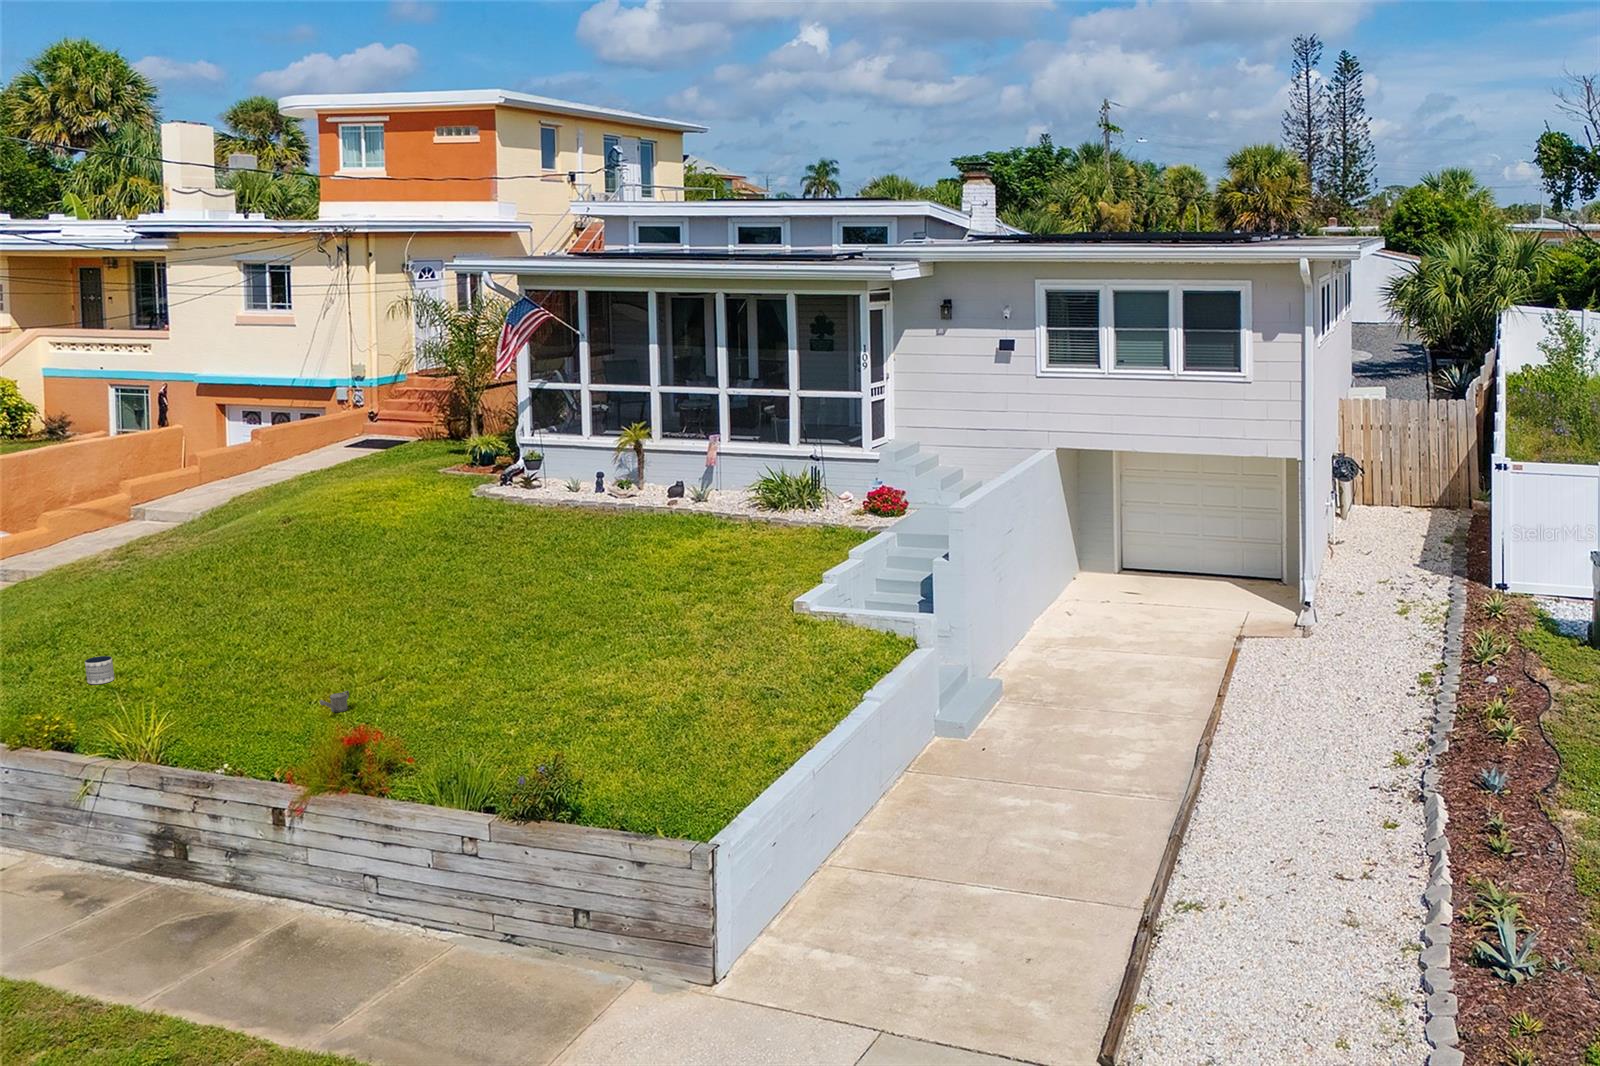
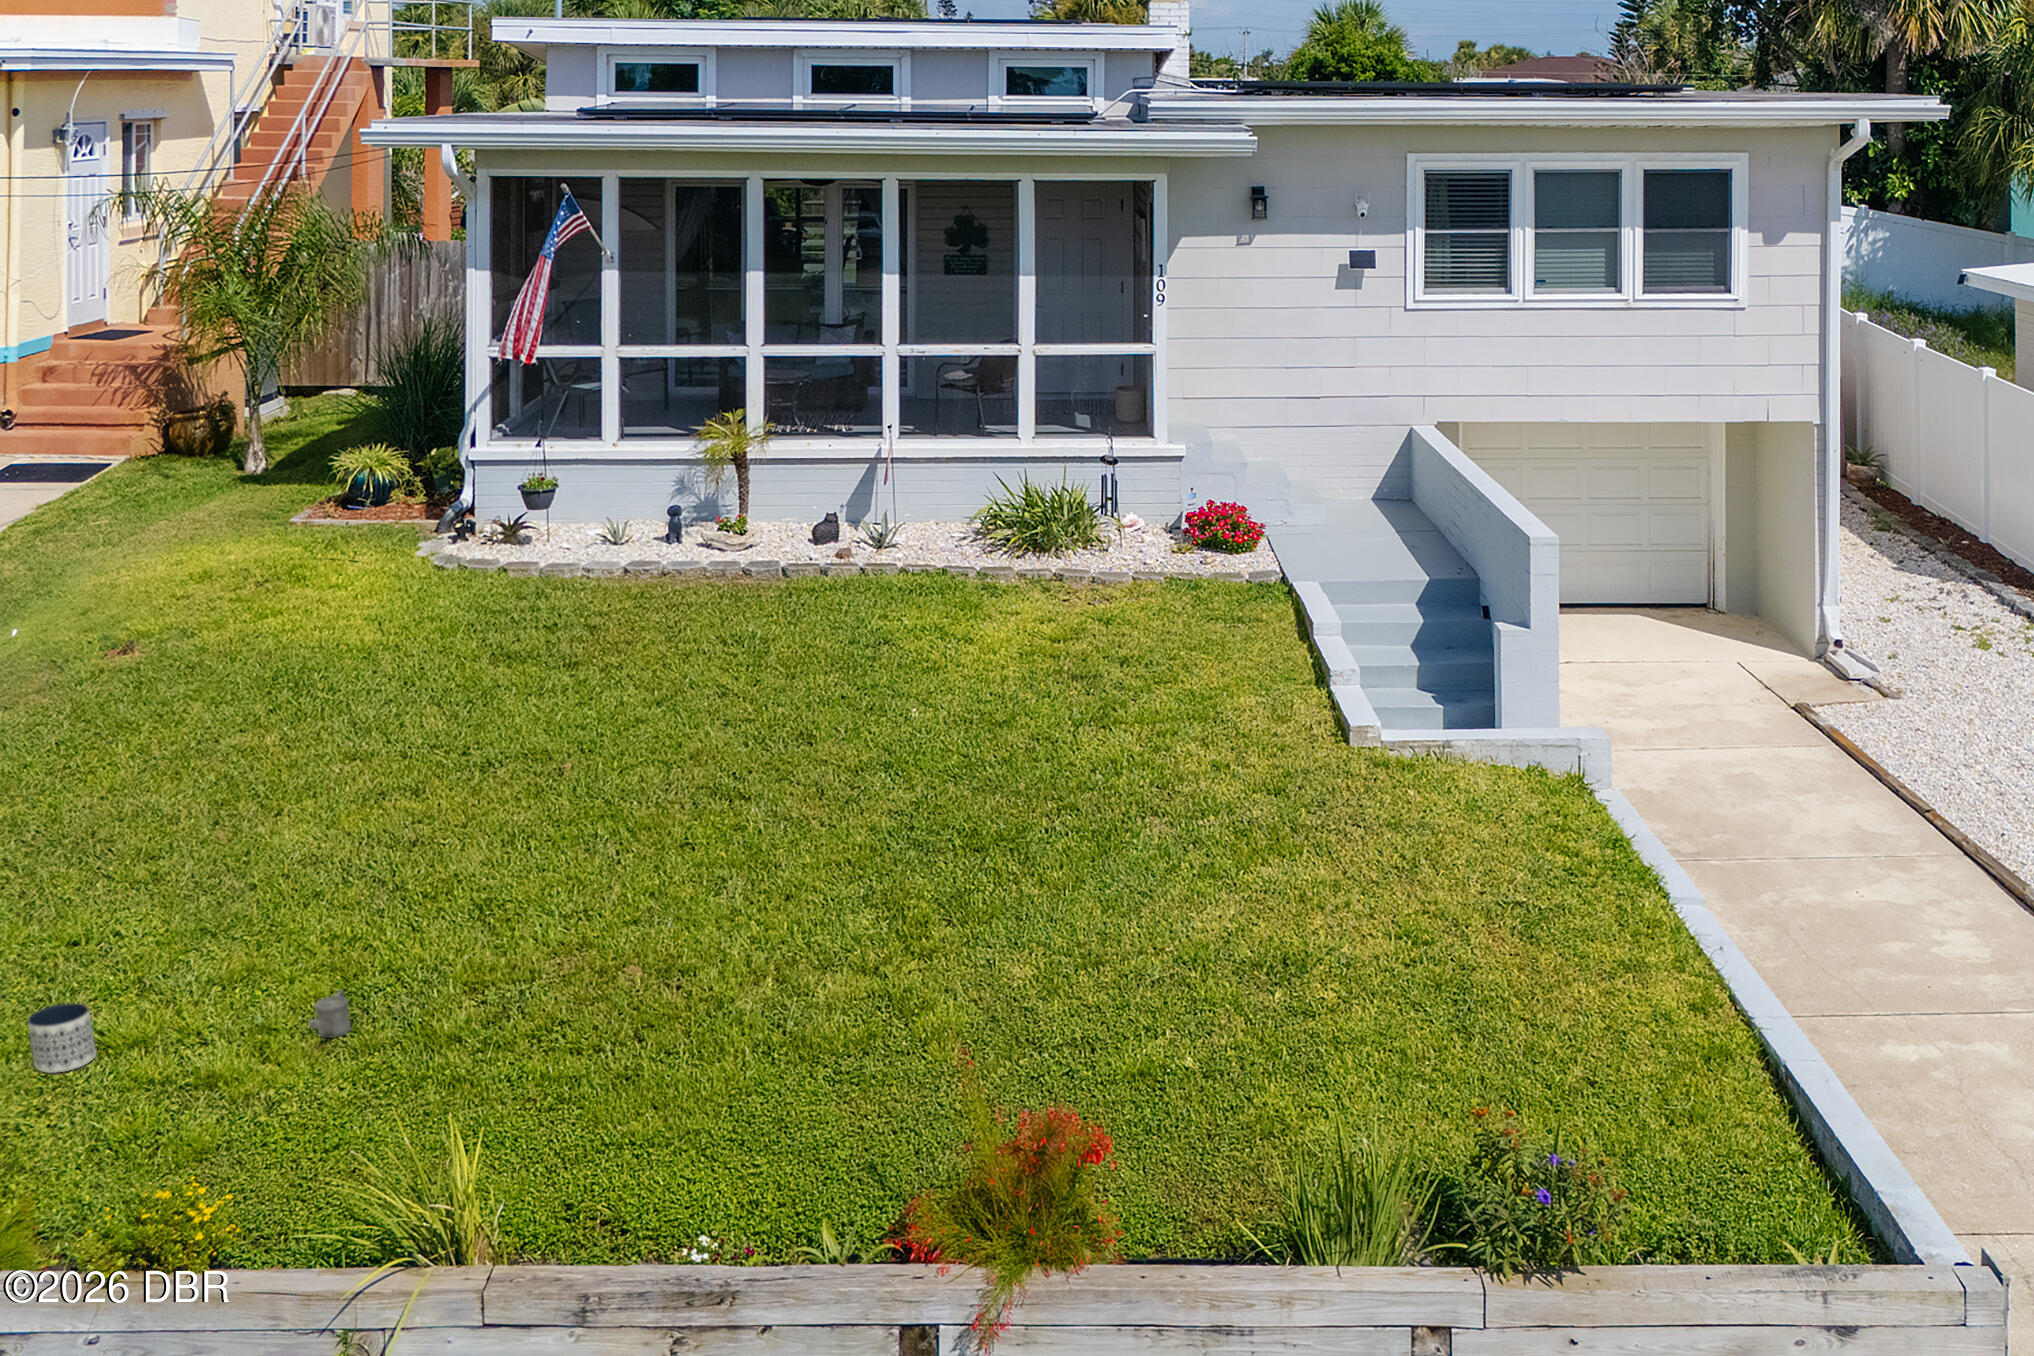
watering can: present [320,691,349,712] -> present [309,990,351,1038]

